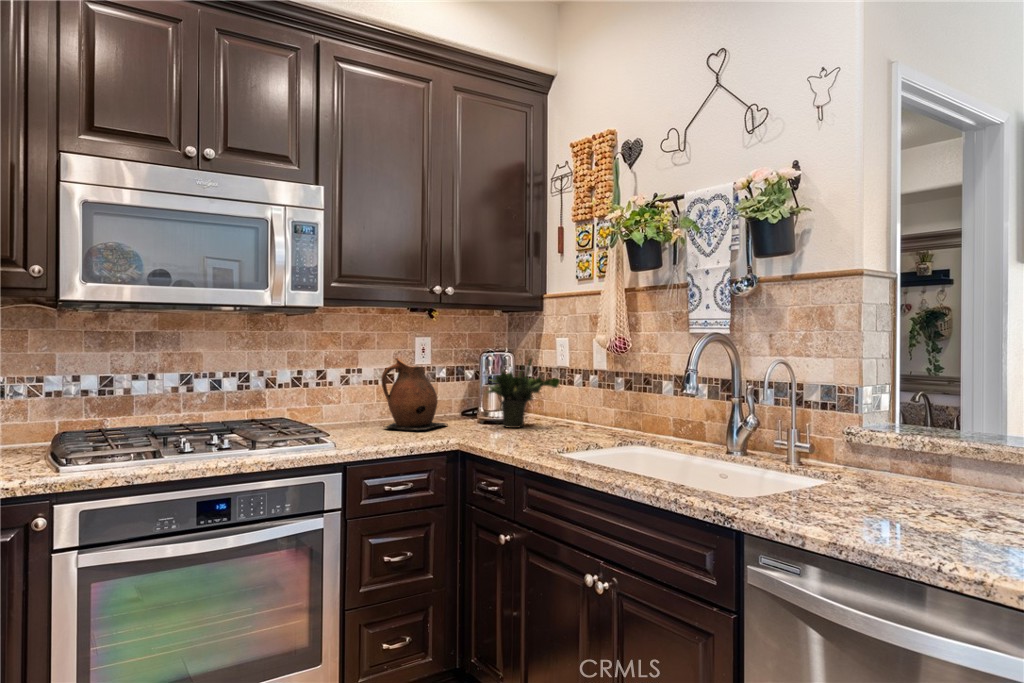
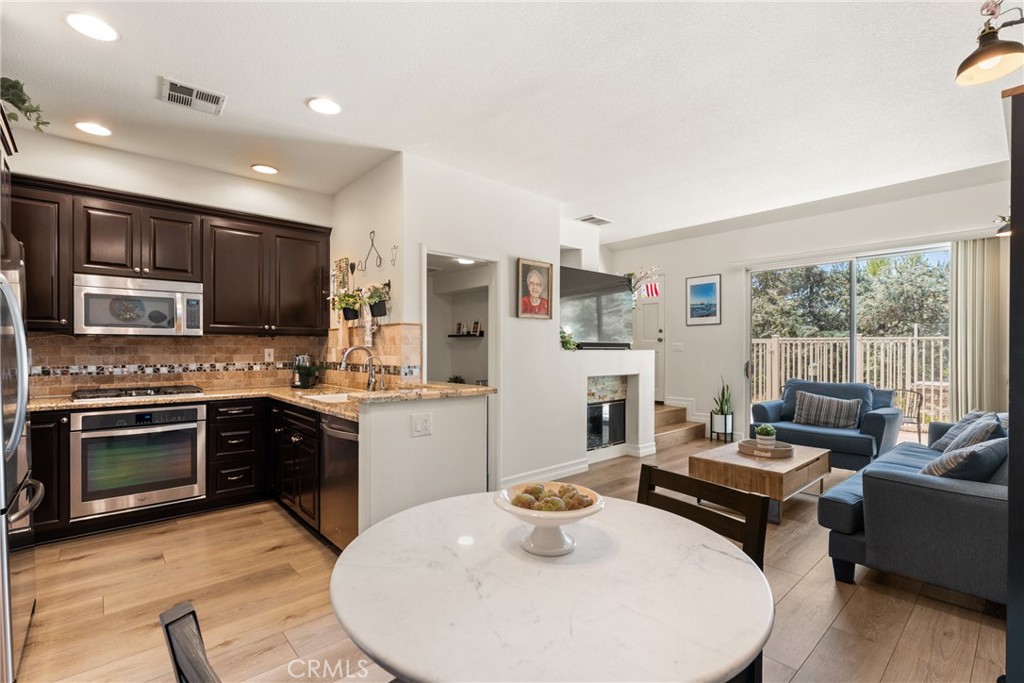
ceramic pitcher: present [381,358,448,431] -> none [240,358,274,390]

